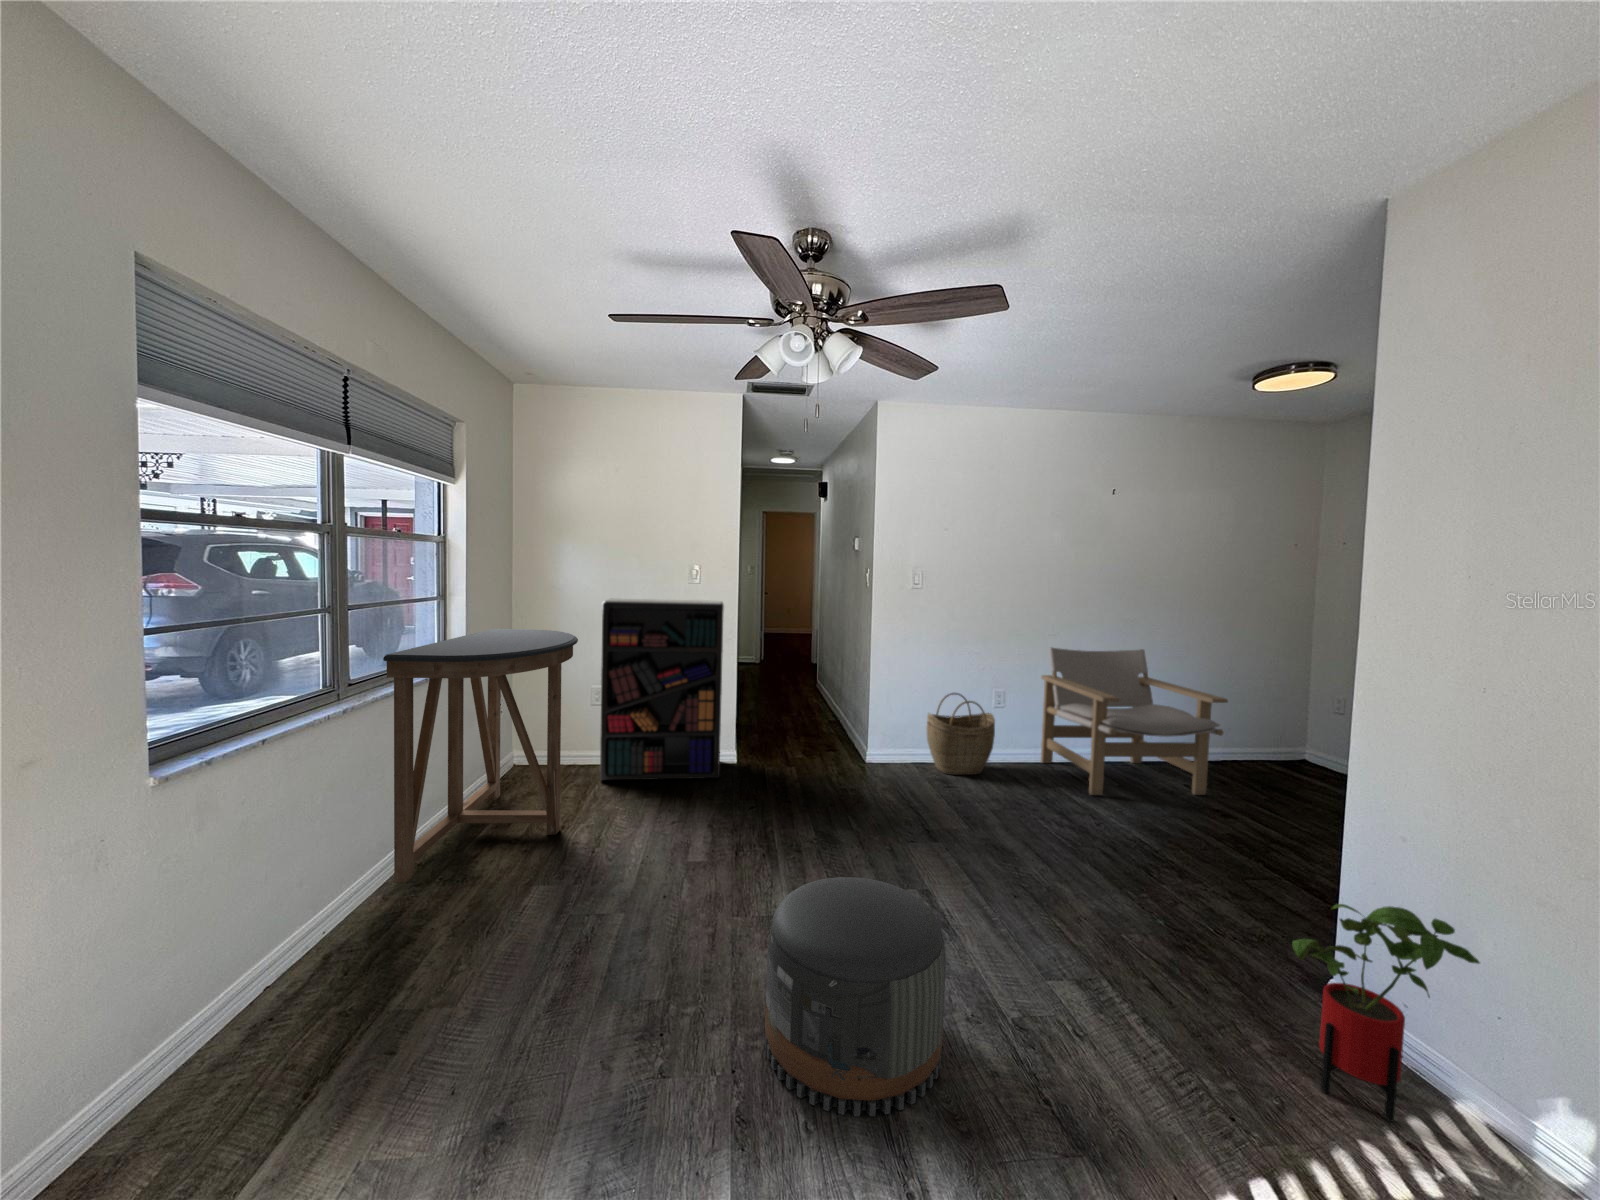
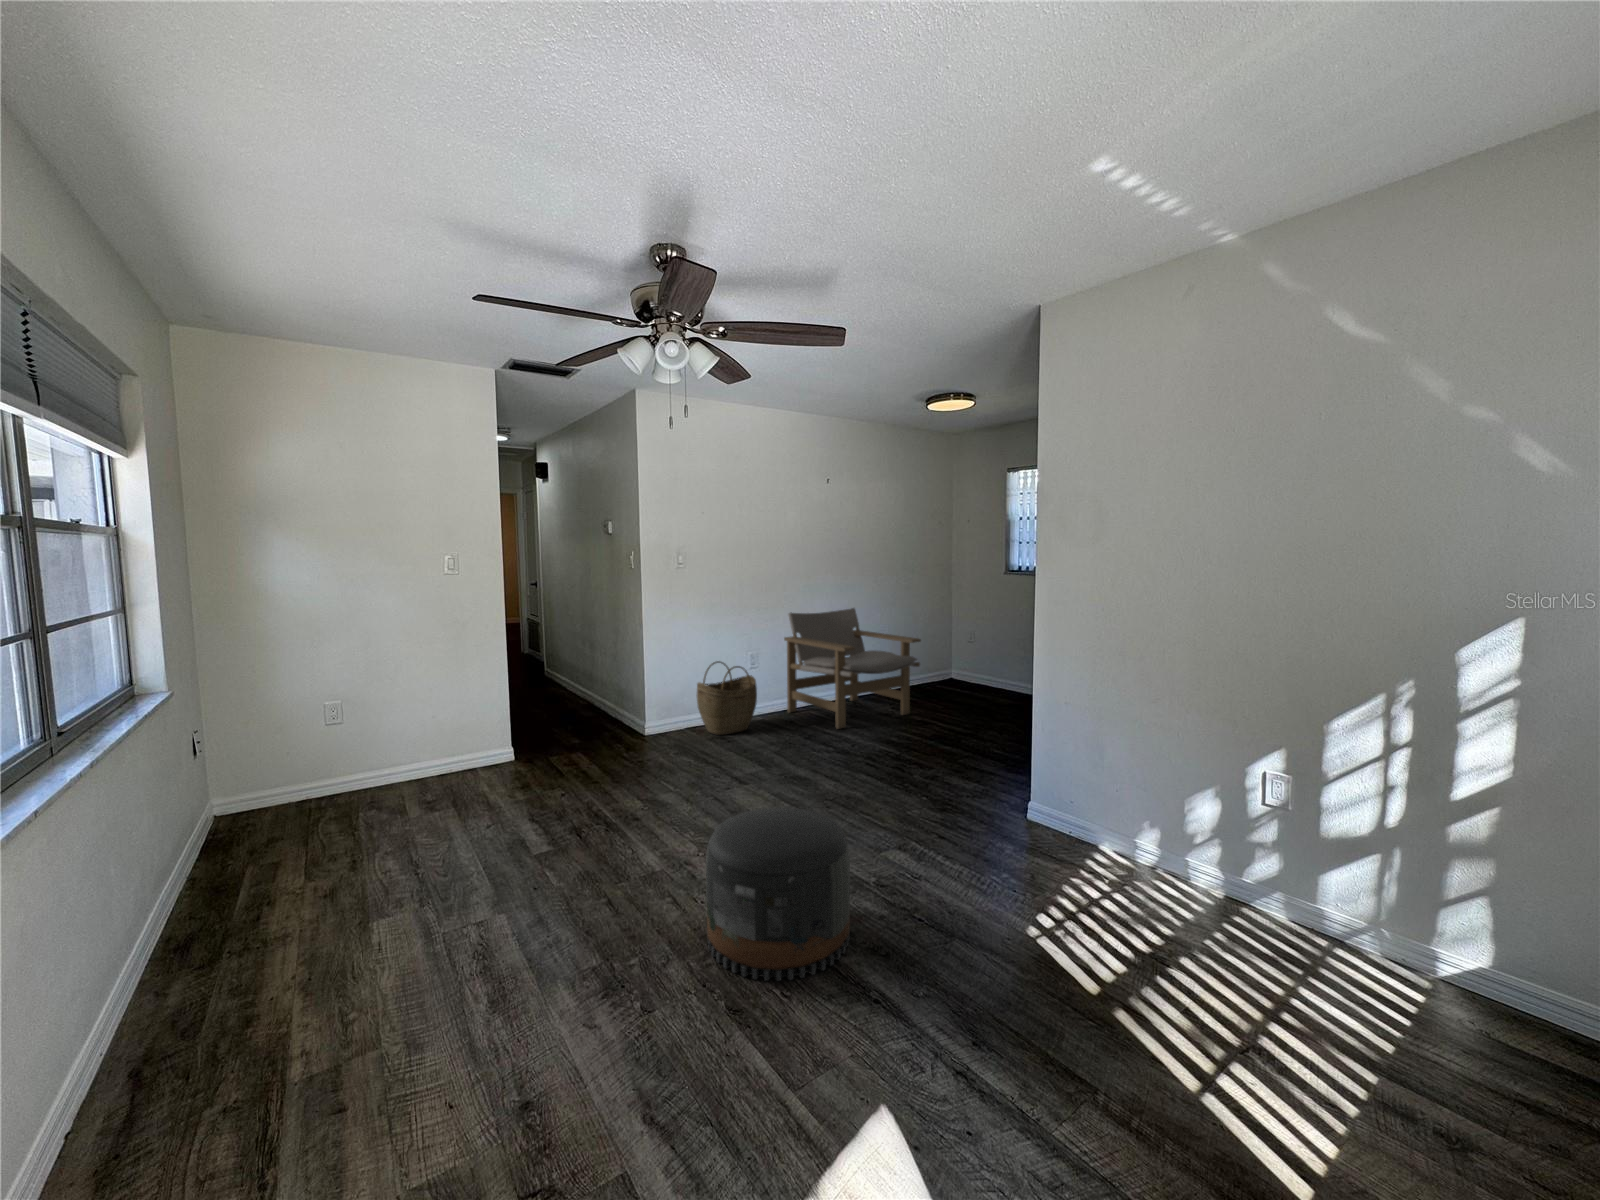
bookshelf: present [600,599,724,780] -> none [335,592,502,813]
console table: present [383,629,578,882] -> none [118,641,350,982]
house plant: present [1292,904,1480,1121] -> none [1026,738,1115,865]

